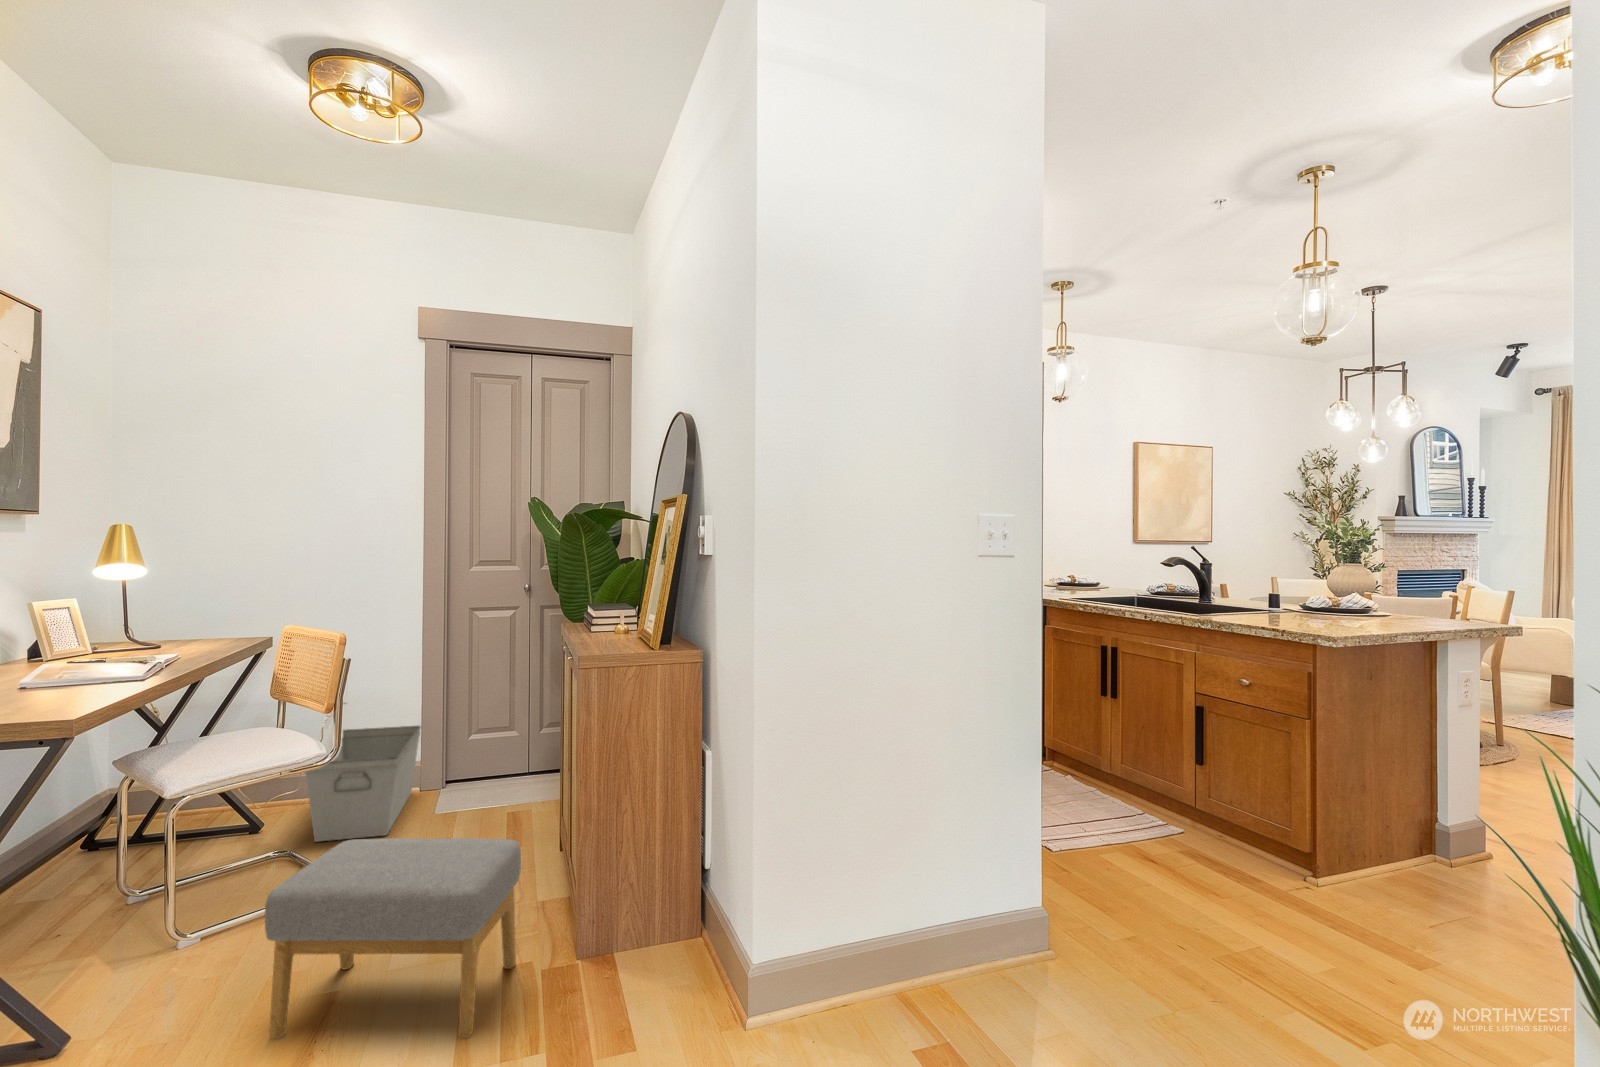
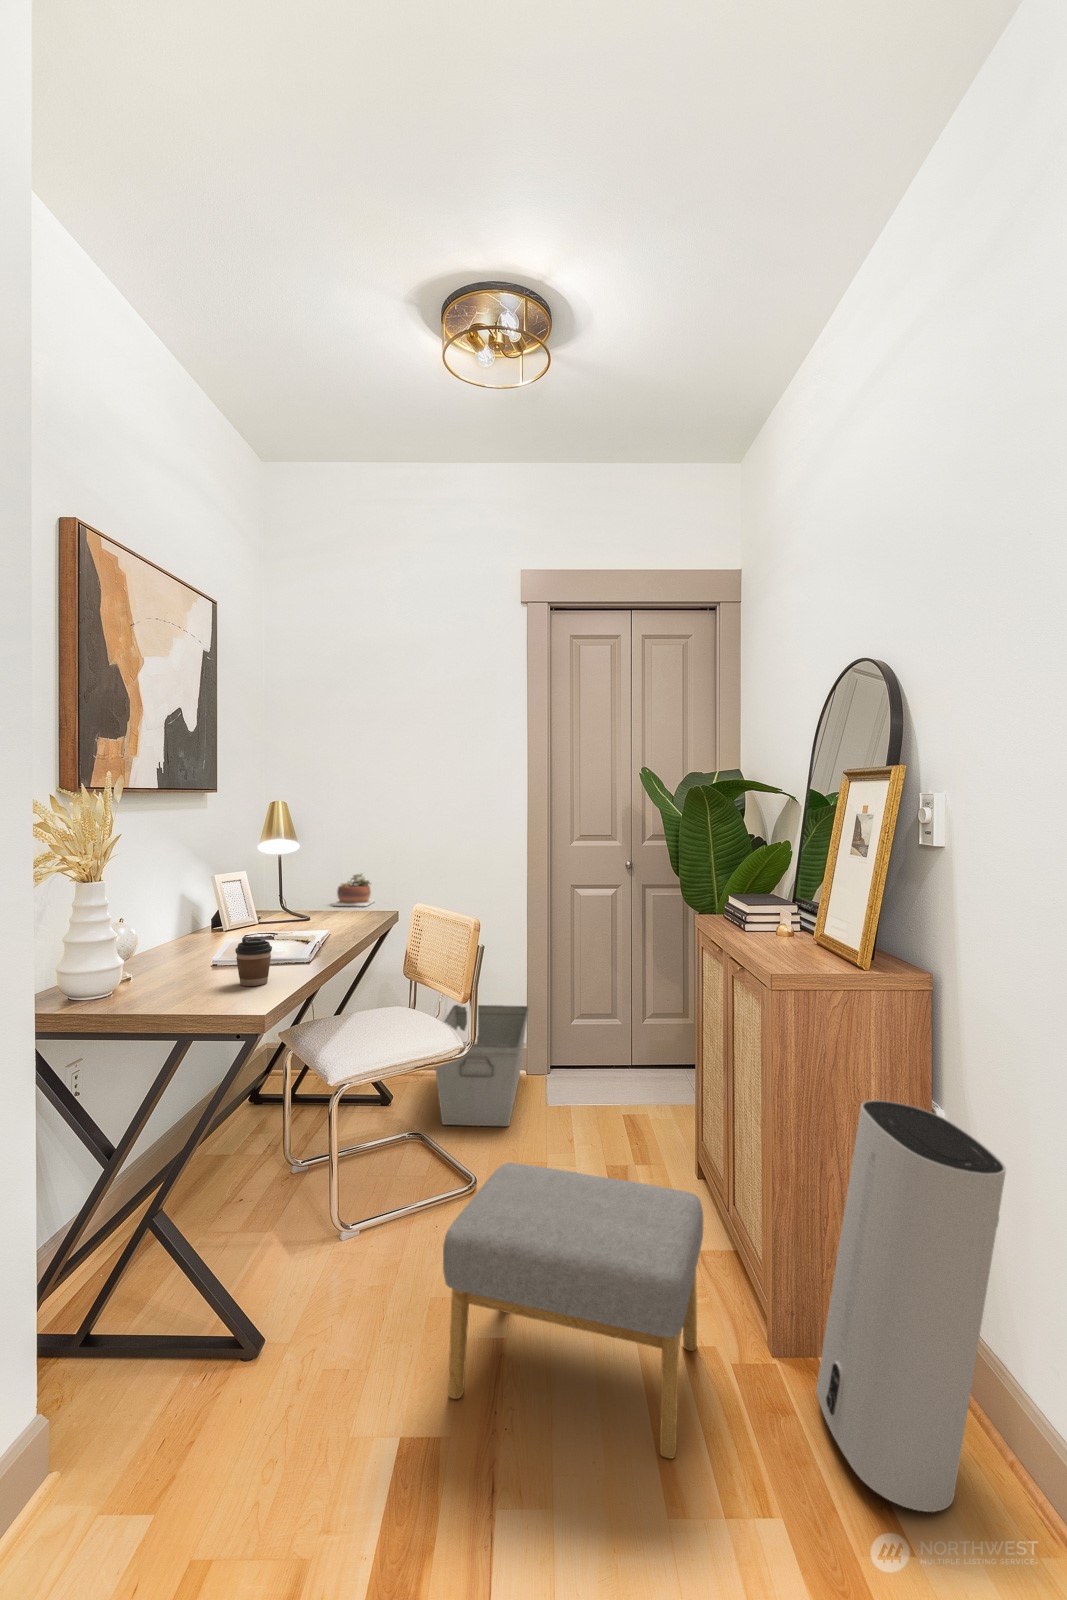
succulent plant: none [195,601,250,635] -> present [333,874,375,906]
coffee cup: none [48,653,94,701] -> present [235,937,272,986]
air purifier: none [599,745,717,1026] -> present [816,1100,1006,1512]

